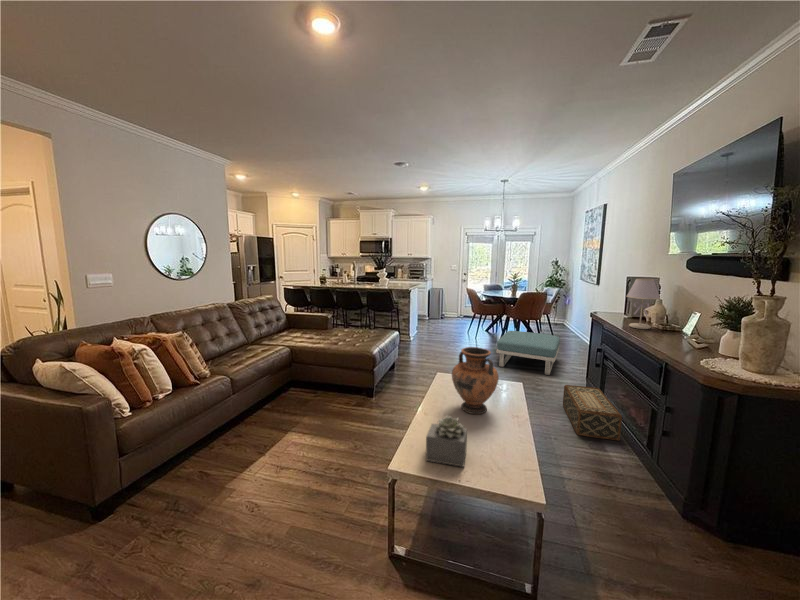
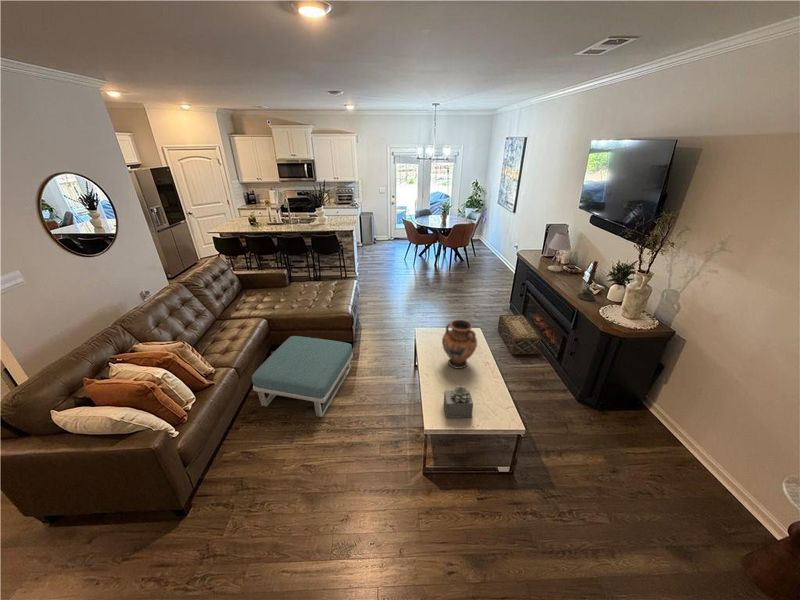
candle: none [667,295,697,354] -> present [577,261,598,301]
footstool: present [496,331,560,375] -> present [252,336,353,417]

